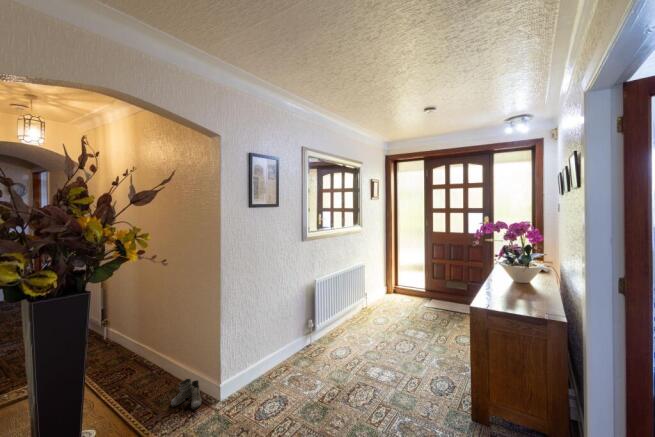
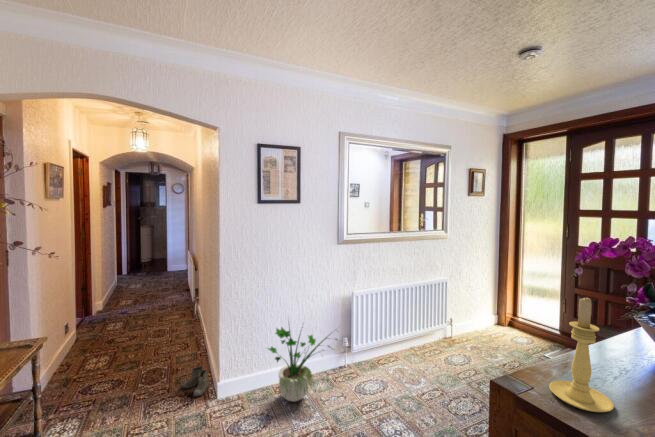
candle holder: none [492,250,522,307] -> present [549,297,614,412]
potted plant: none [269,303,319,380] -> present [268,328,337,402]

